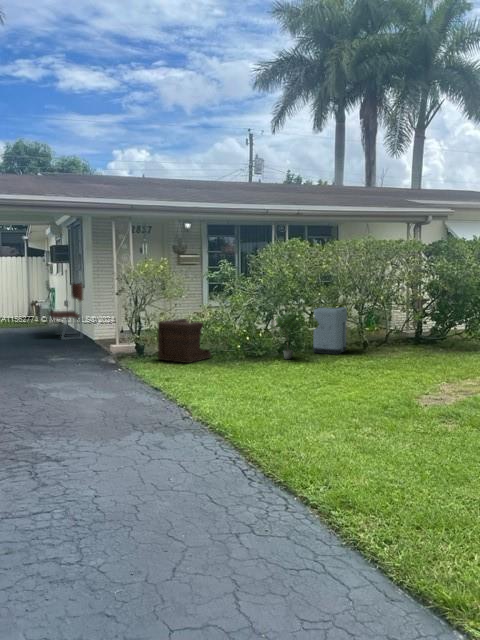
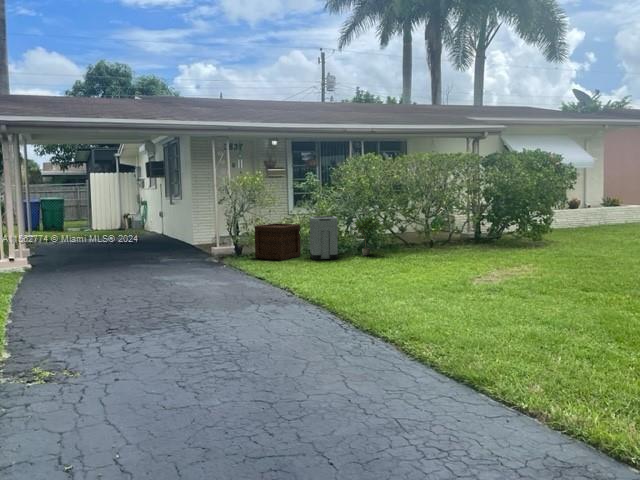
bench: present [49,283,83,340] -> none [151,195,184,245]
trash can: present [313,306,347,355] -> present [310,216,338,260]

